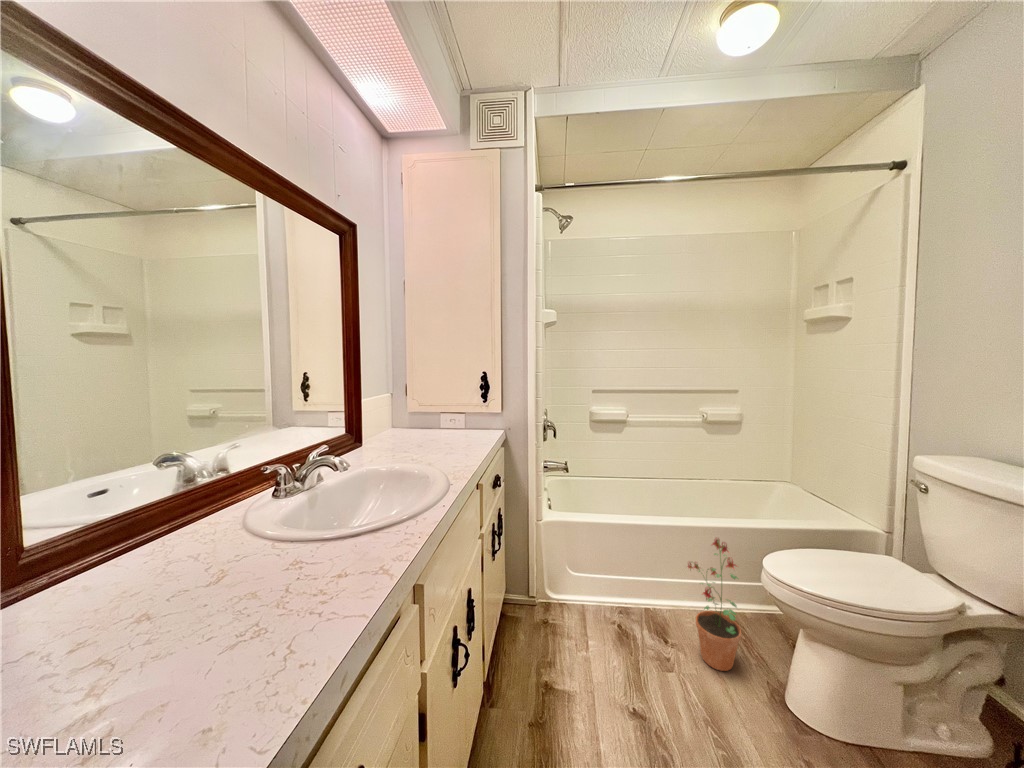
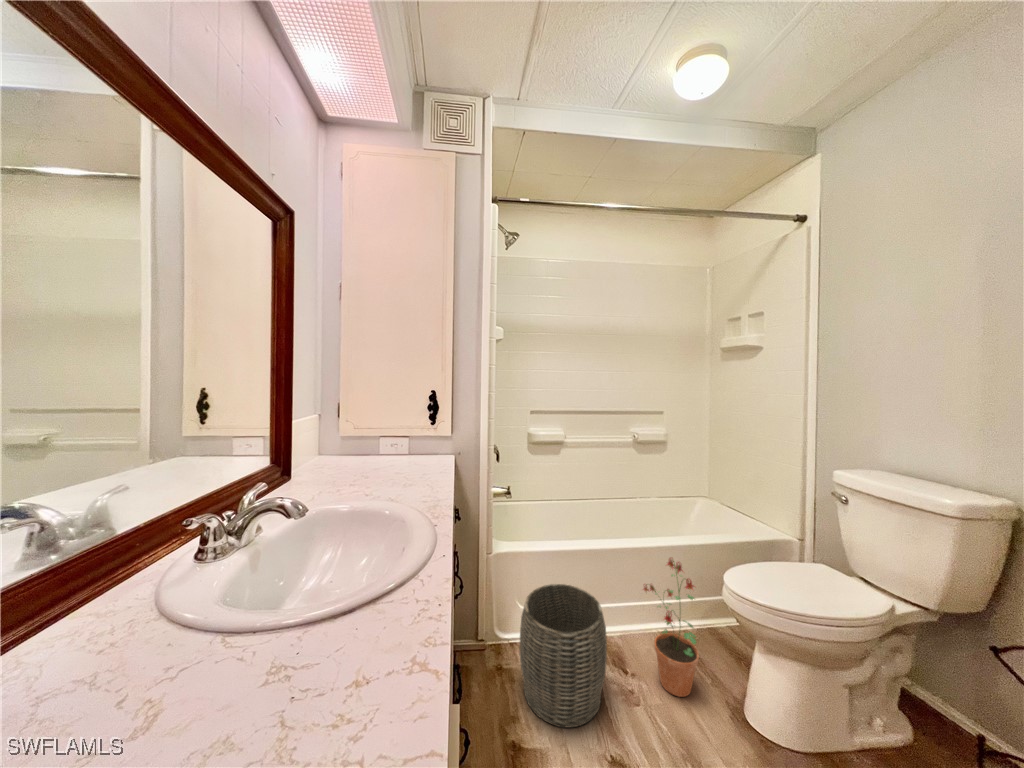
woven basket: none [561,553,643,677] -> present [519,584,607,728]

